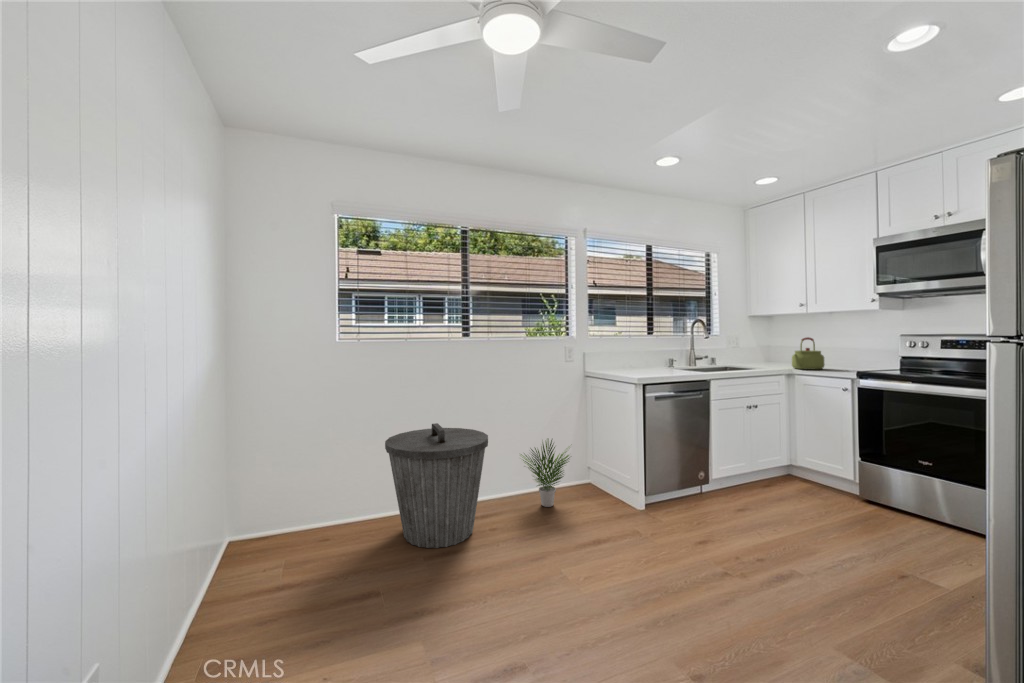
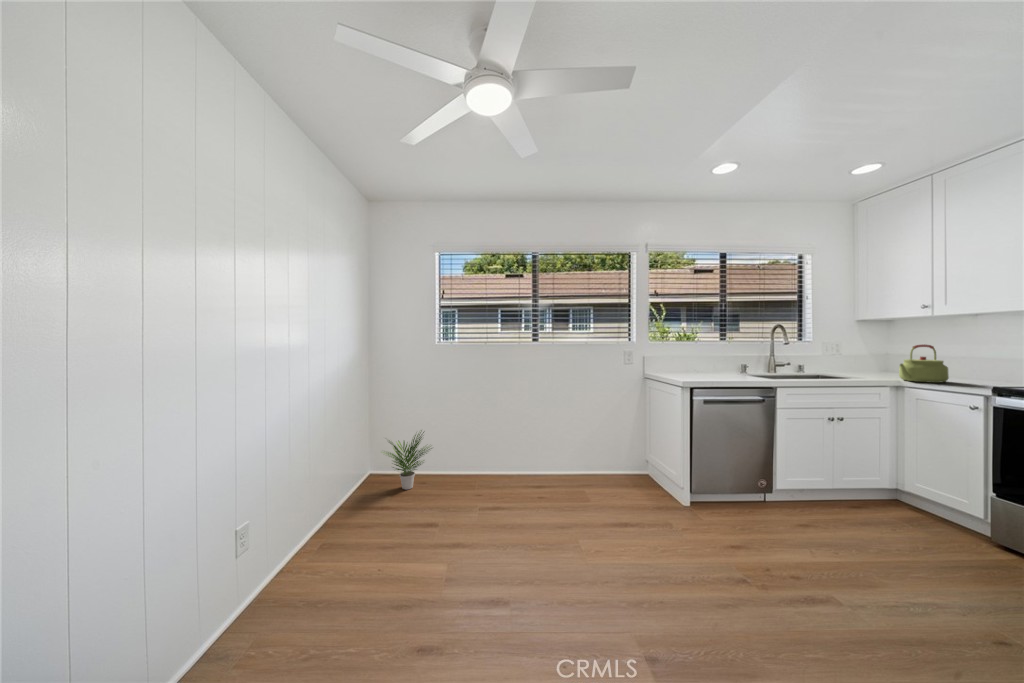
trash can: present [385,423,488,548] -> none [461,408,540,505]
potted plant: present [521,439,569,507] -> present [386,430,432,490]

